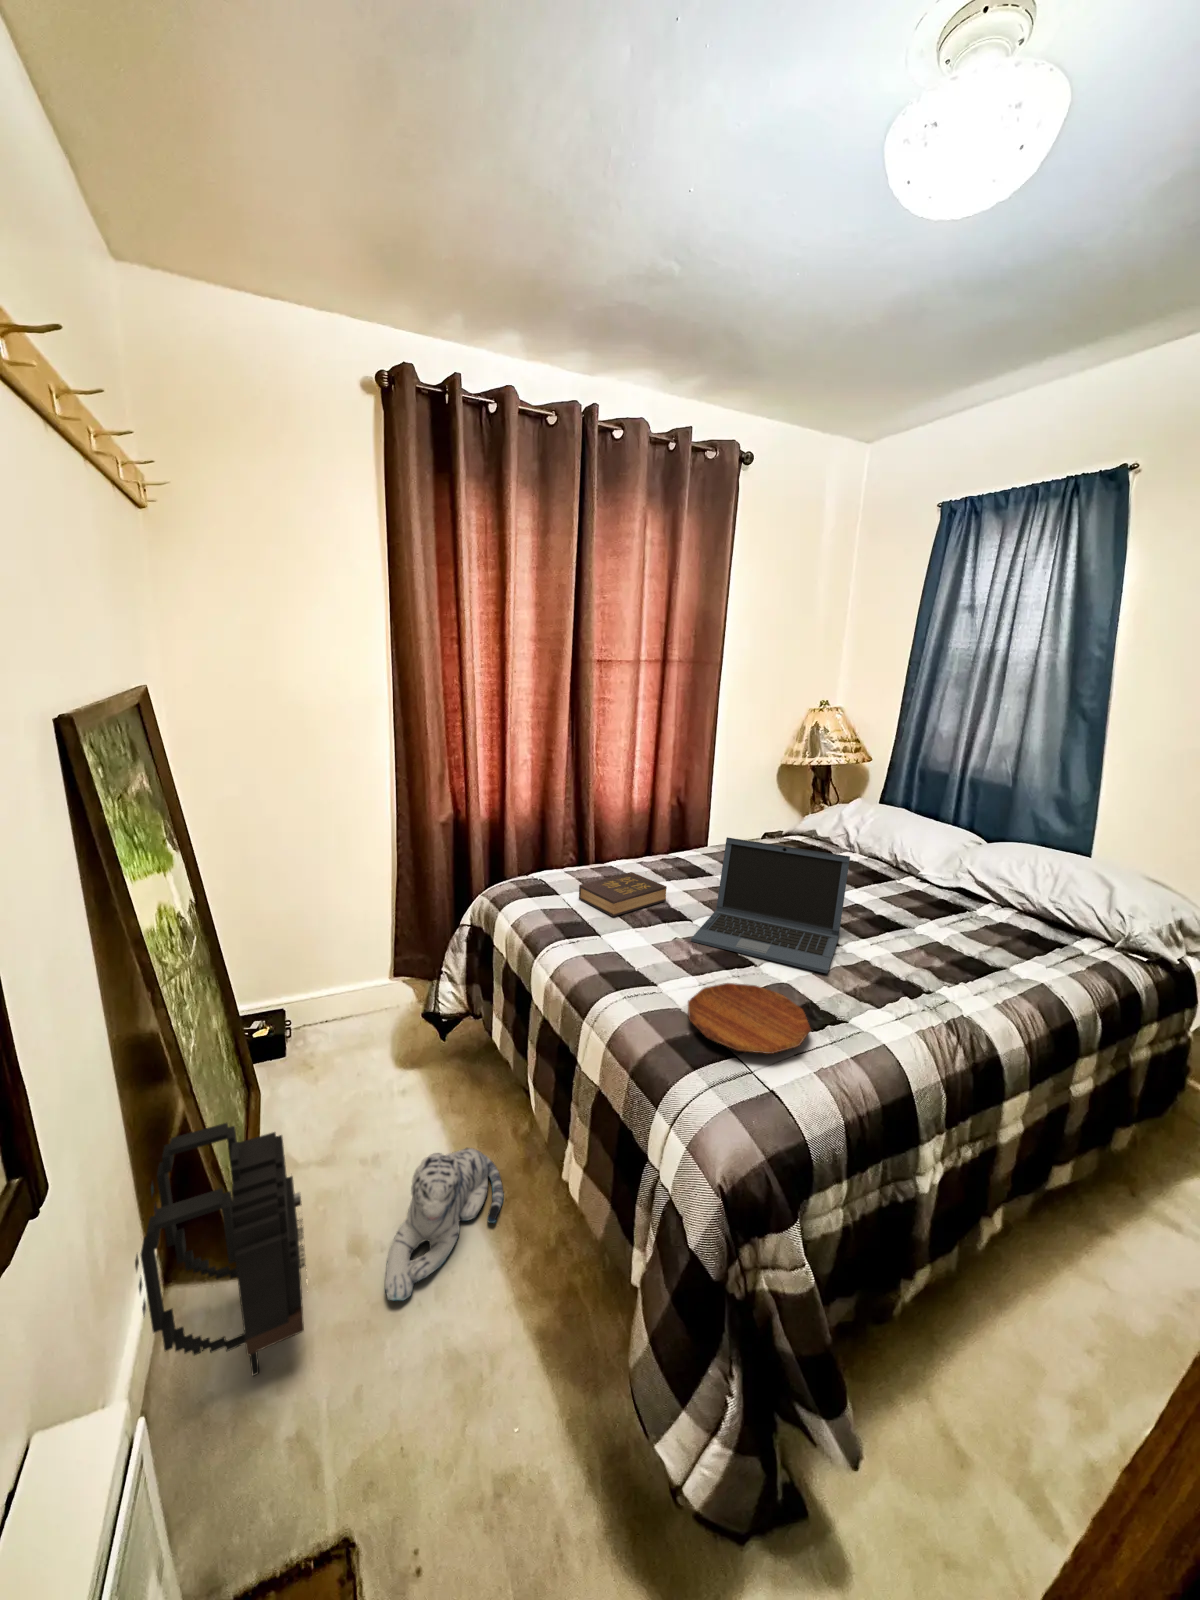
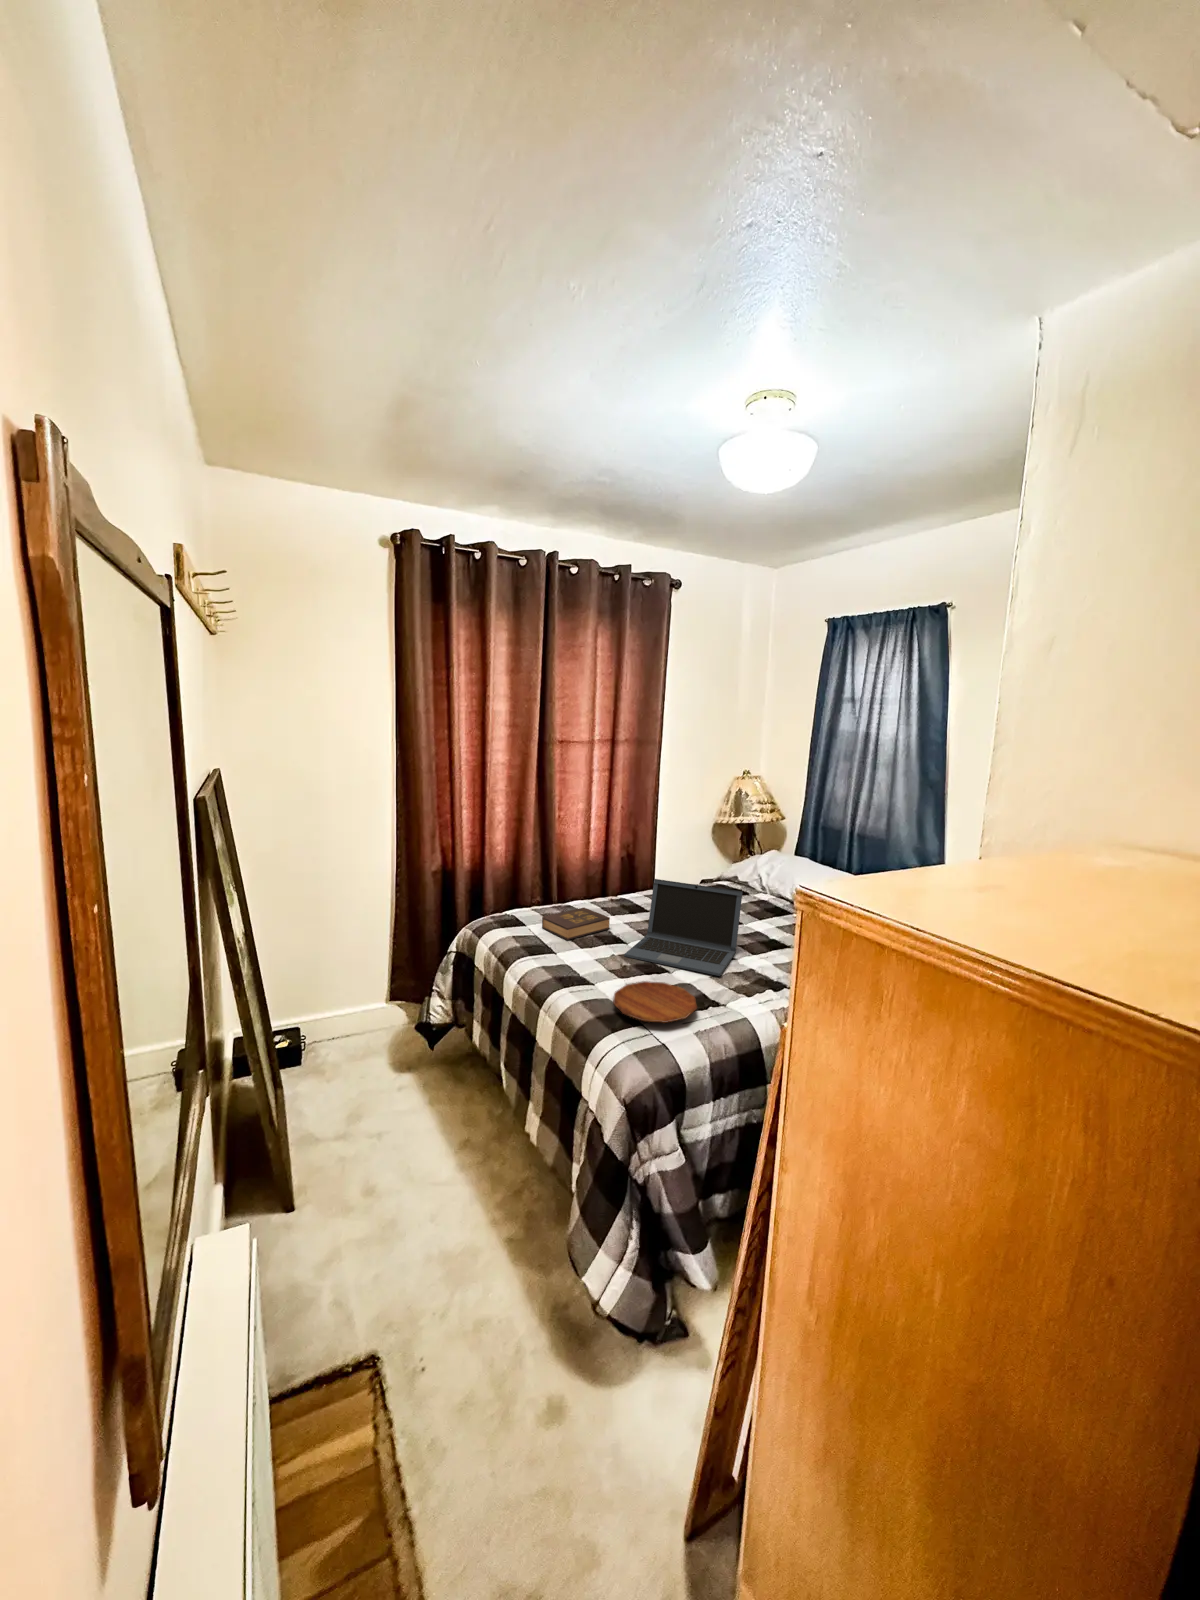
backpack: present [135,1123,306,1376] -> none [224,1086,338,1274]
plush toy: present [385,1148,504,1300] -> none [391,1119,481,1225]

